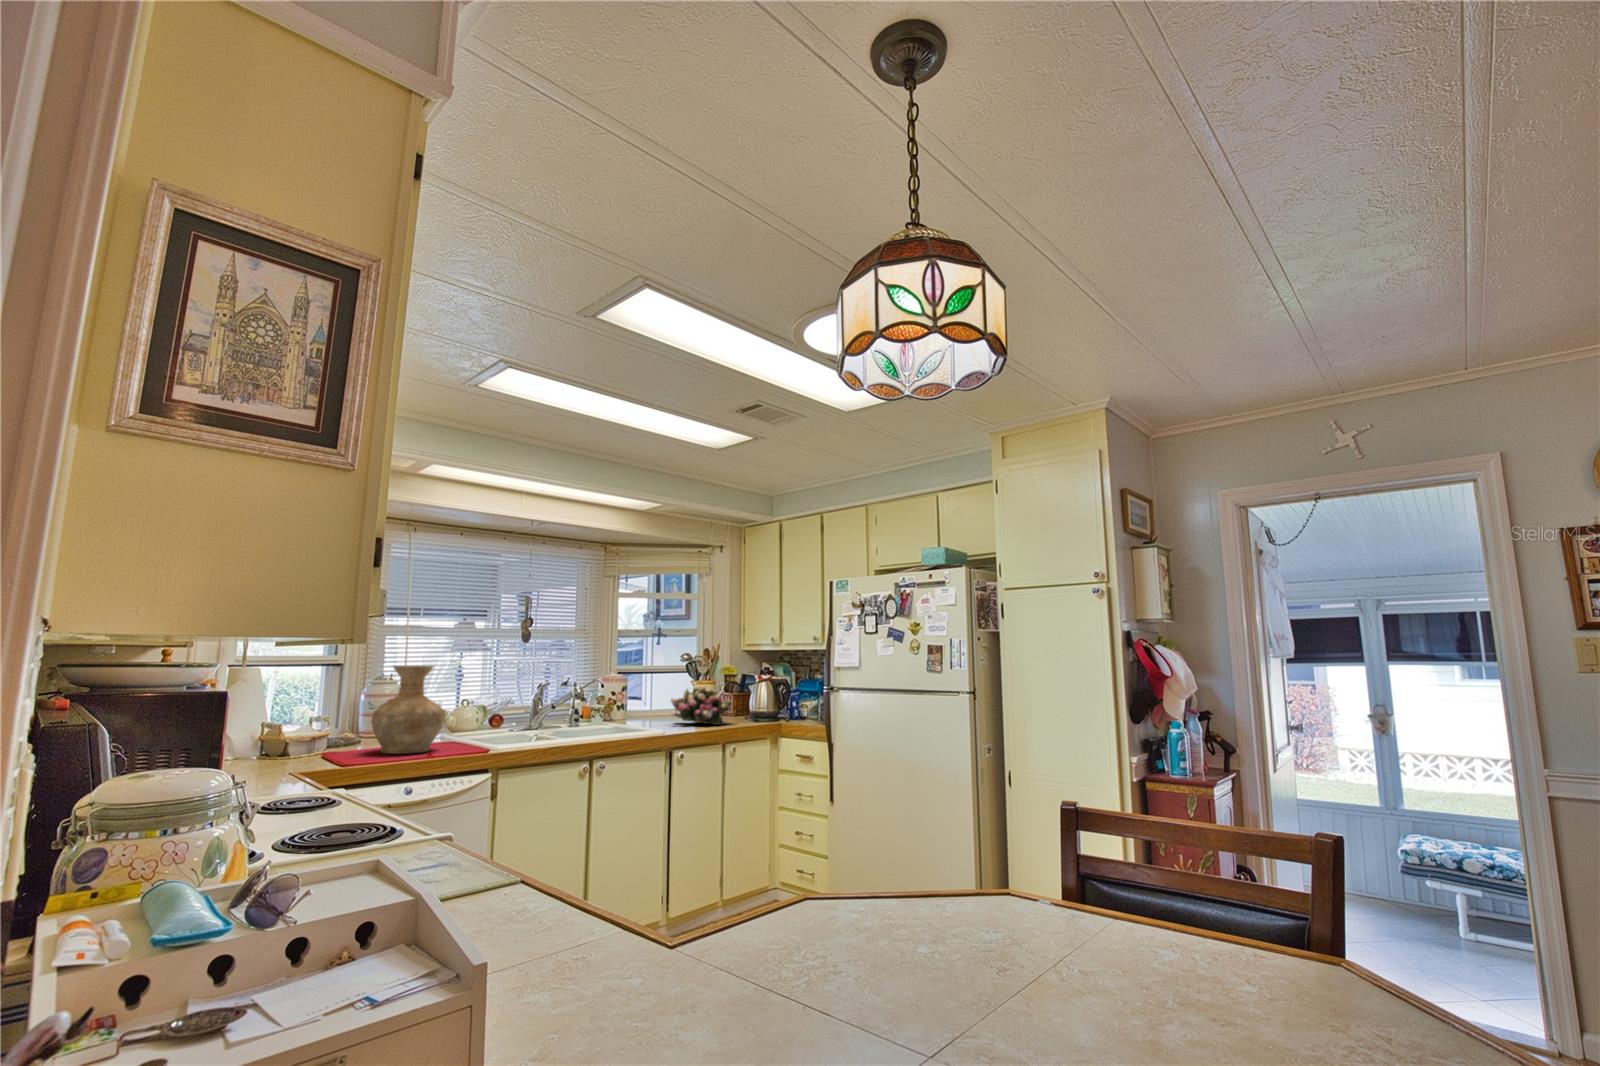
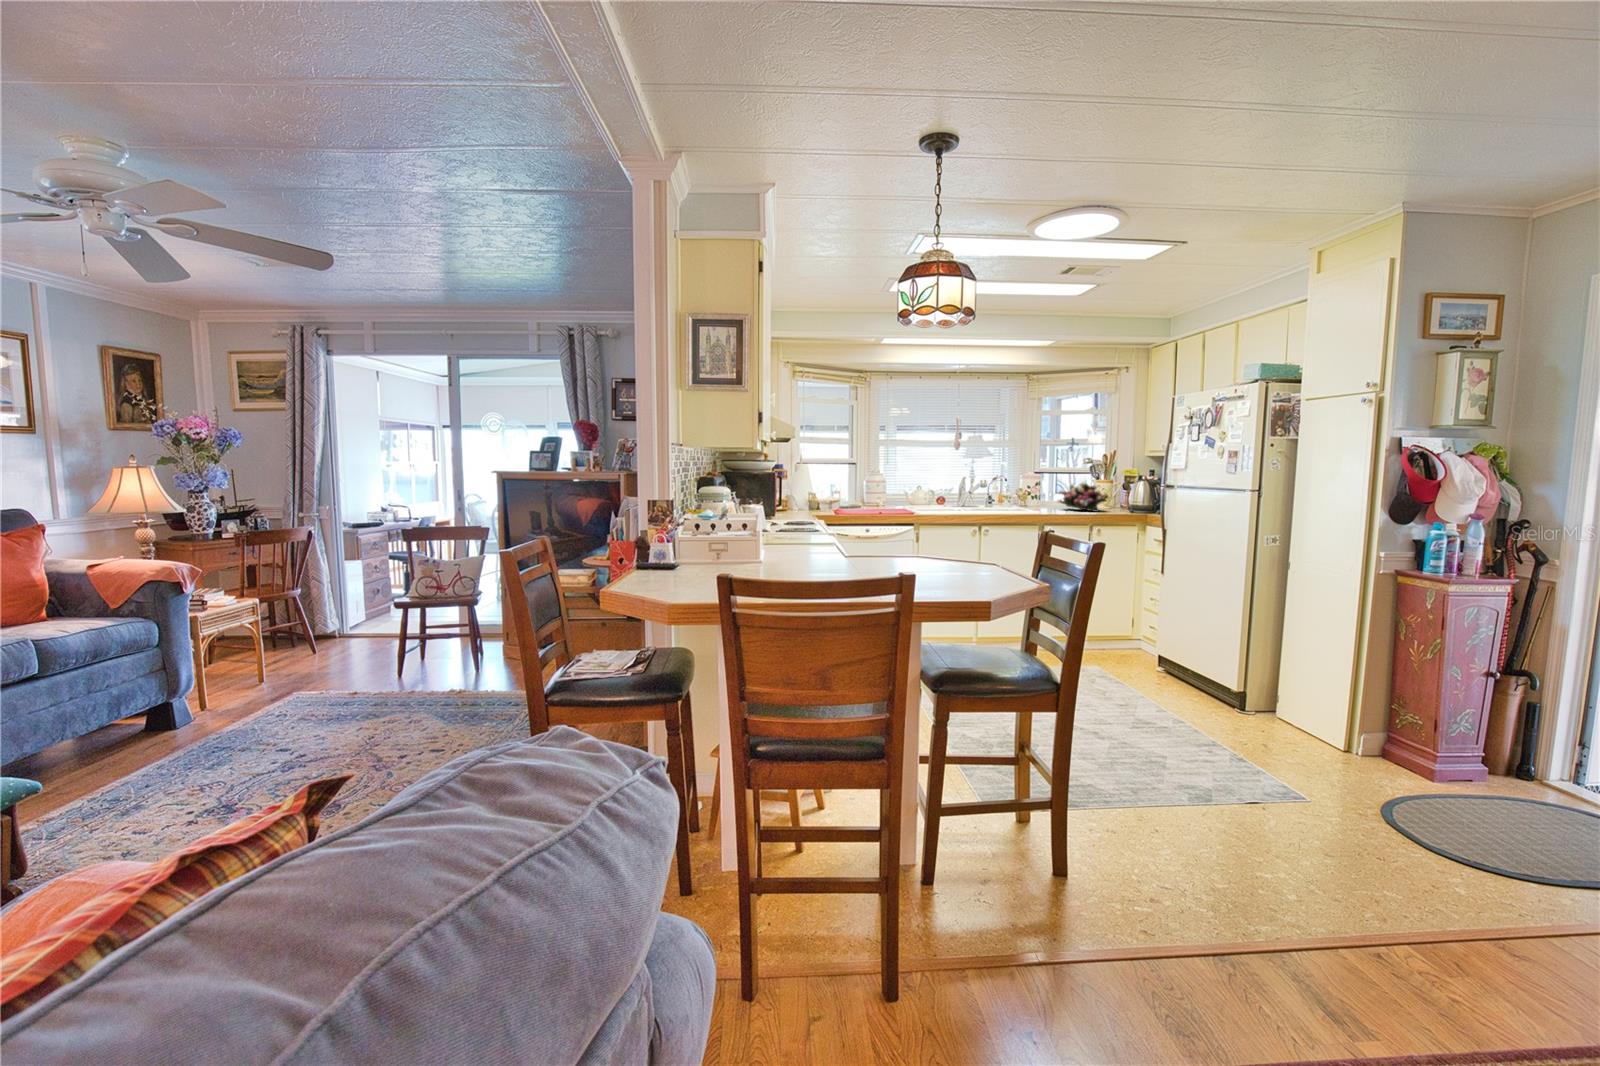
vase: present [371,666,444,754] -> none [860,461,895,508]

